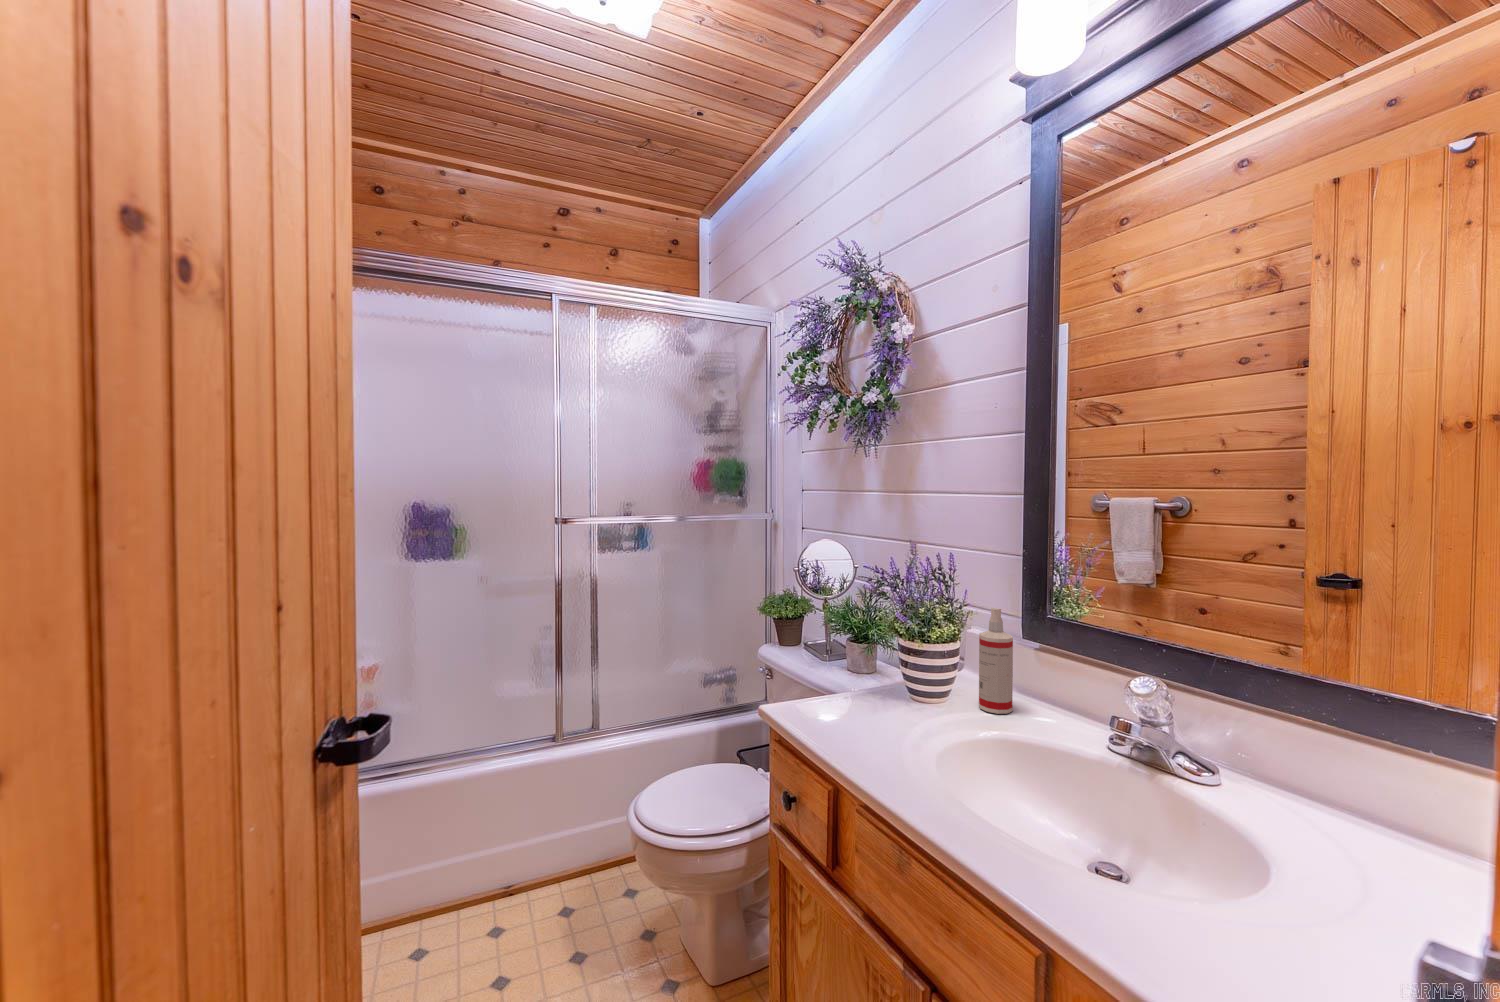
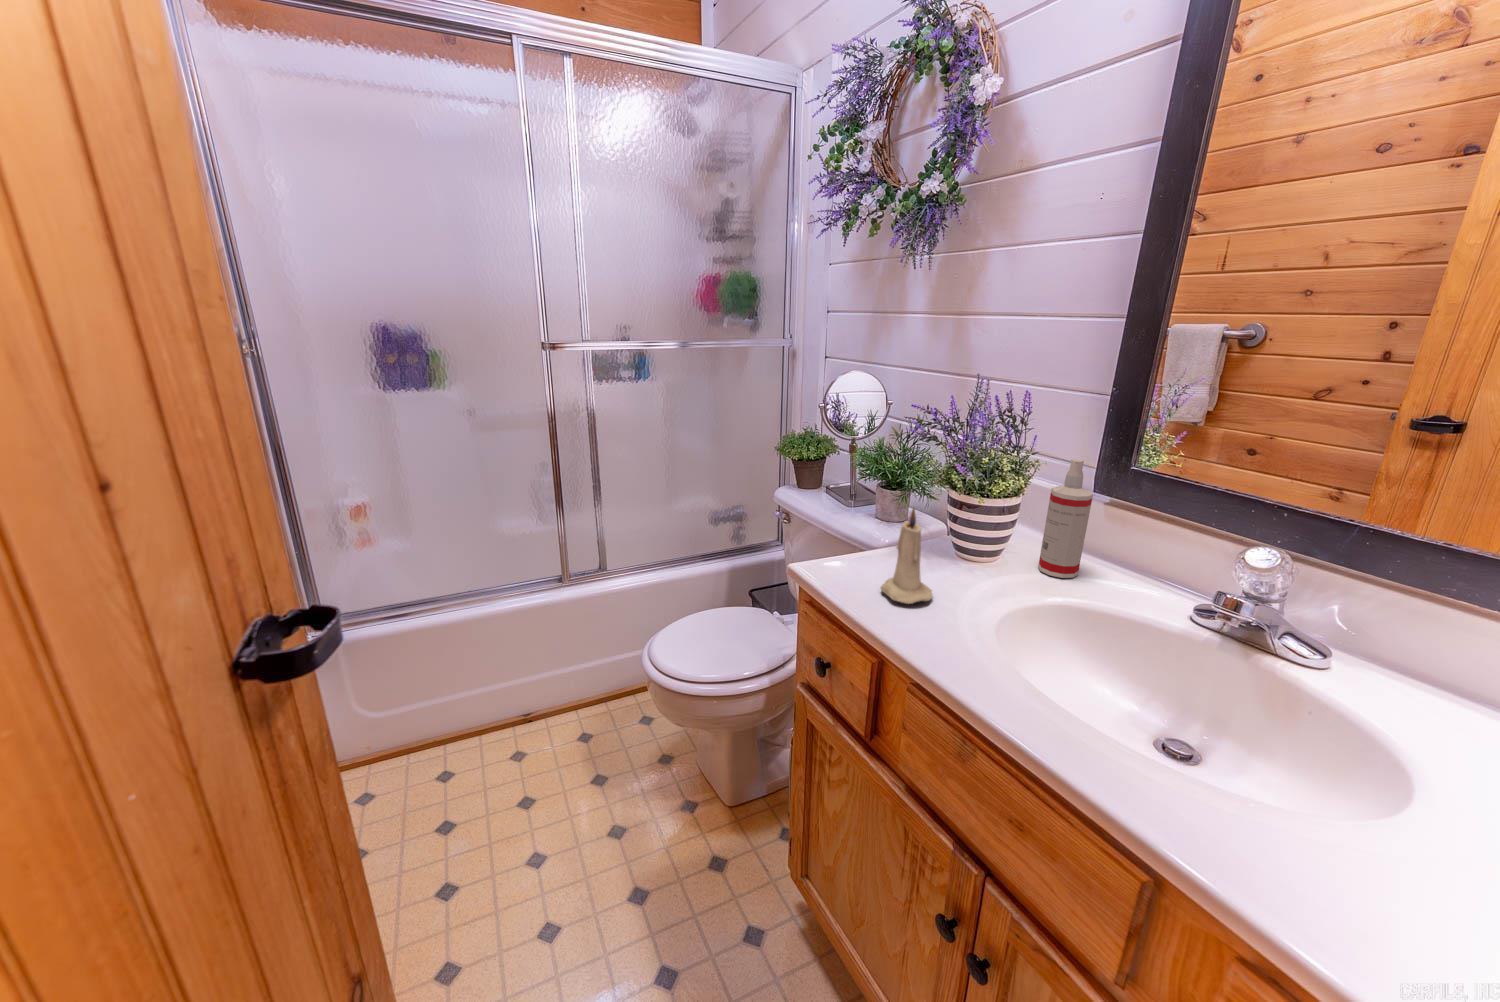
candle: none [836,647,881,735] -> present [881,508,932,604]

